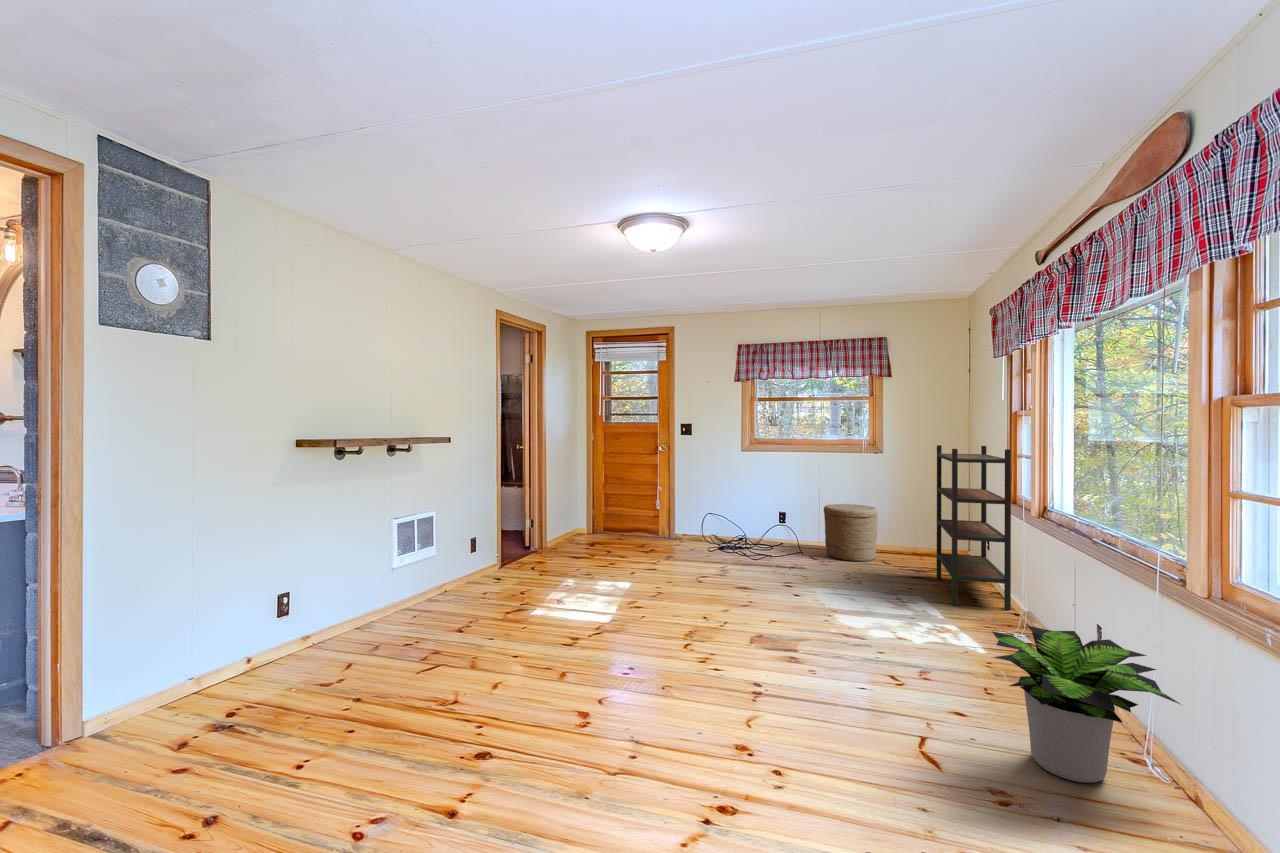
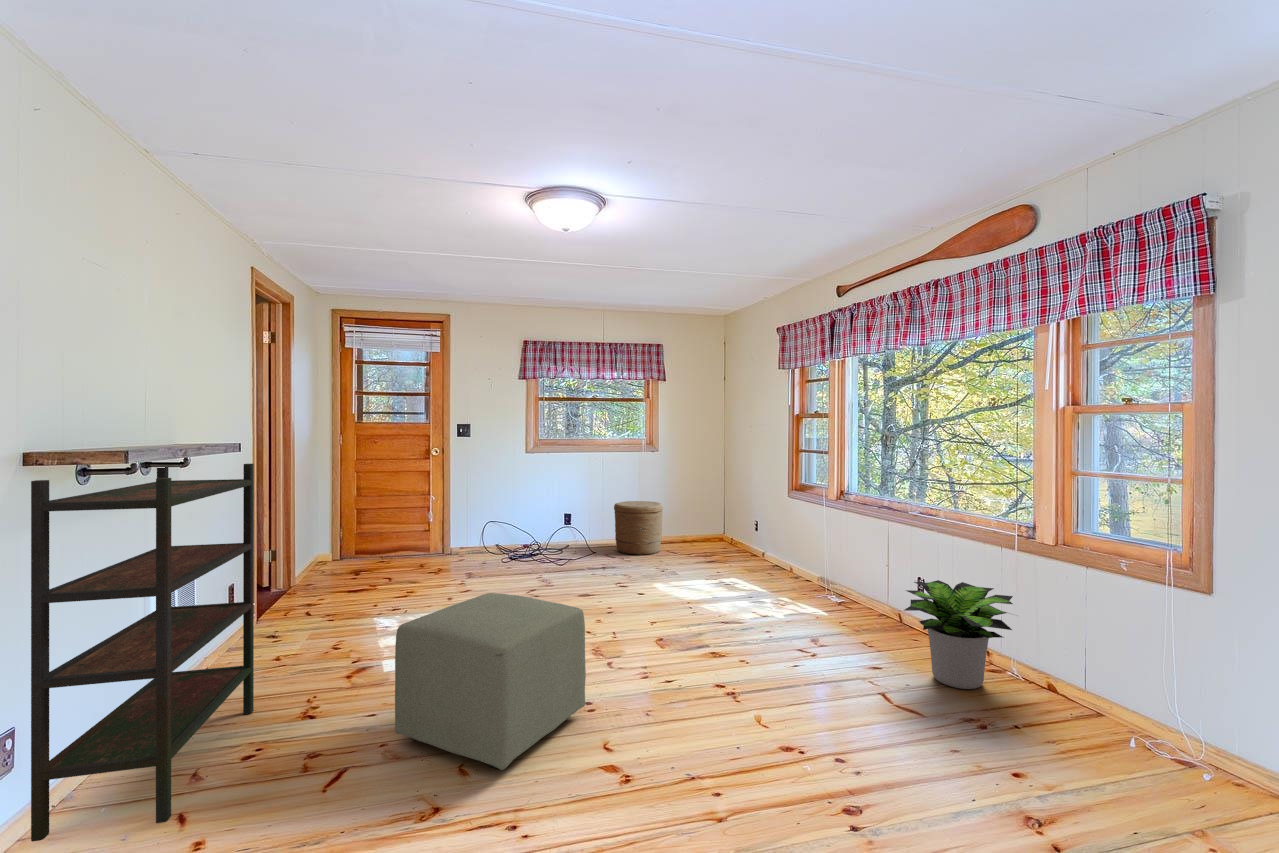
bookshelf: present [937,445,1011,610] -> present [31,464,254,842]
ottoman: none [481,563,618,695] -> present [395,593,586,770]

